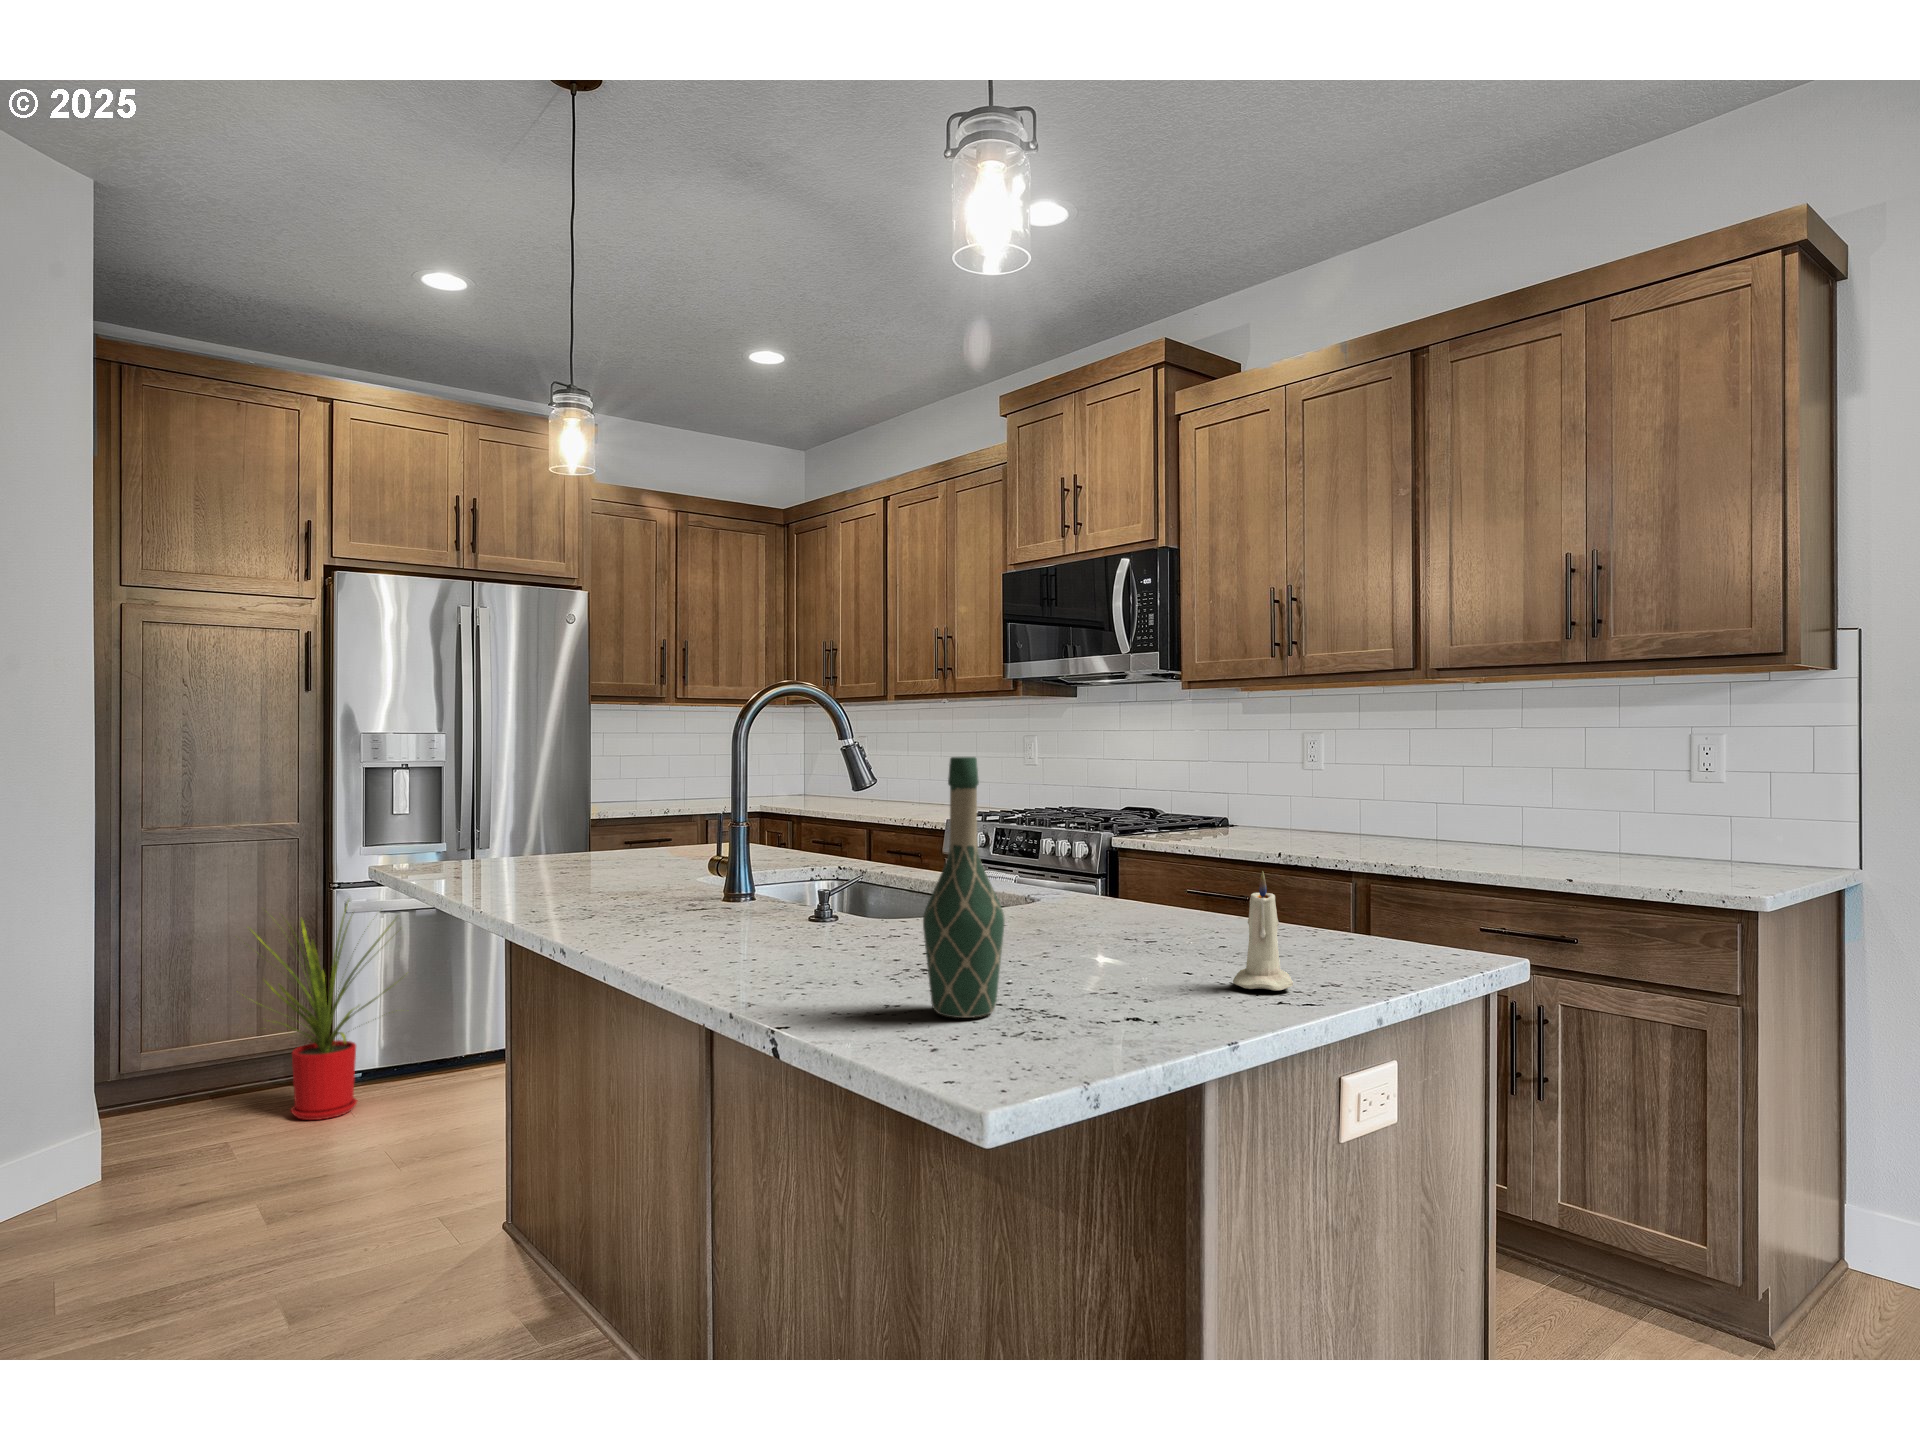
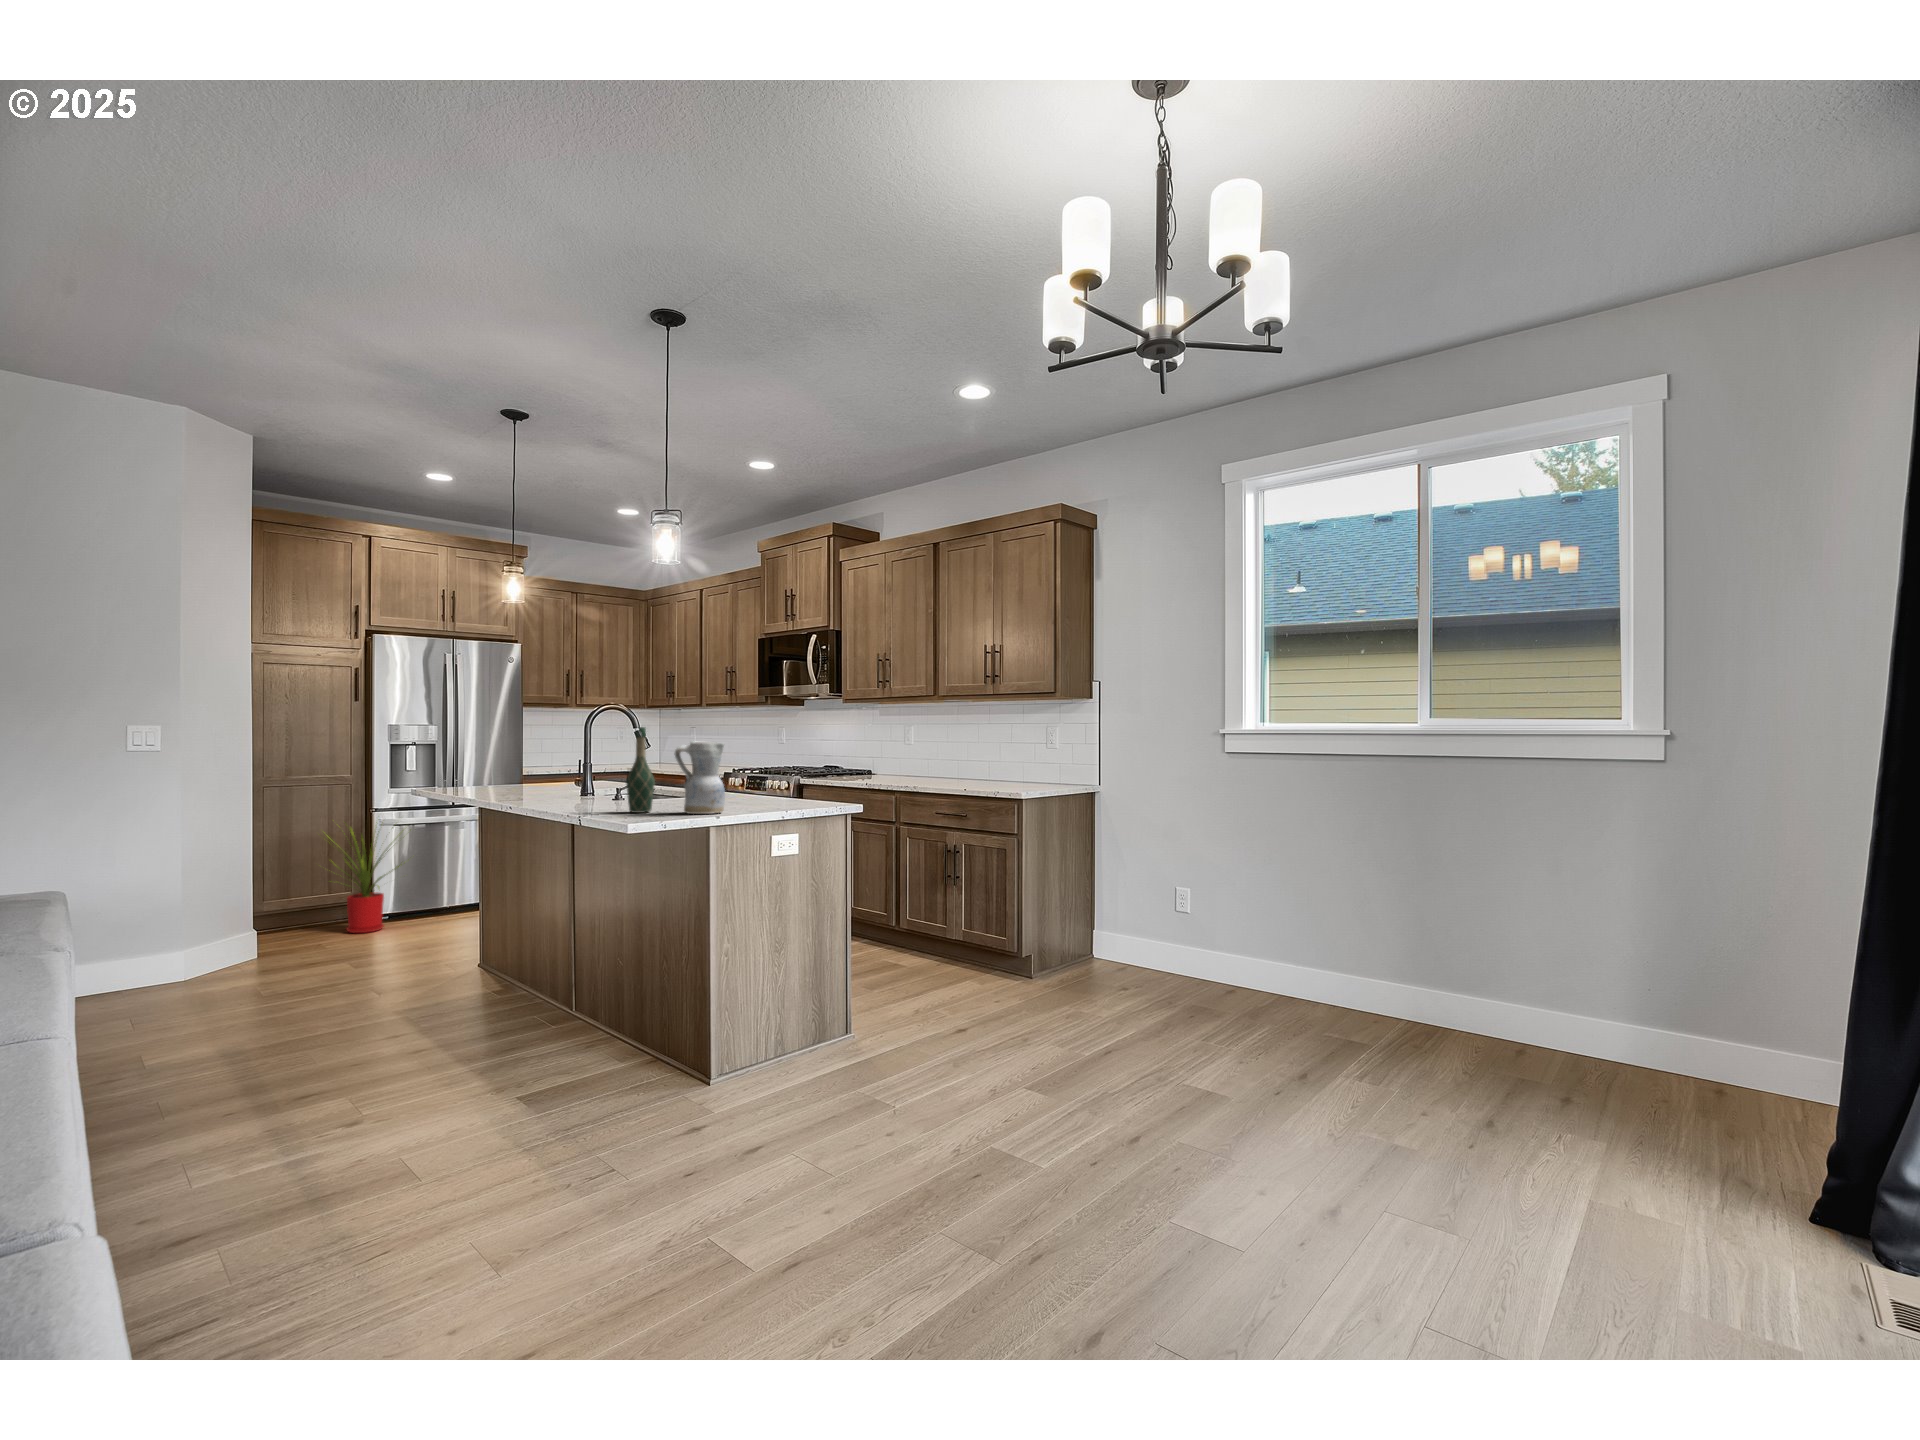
ceramic pitcher: none [1076,801,1232,1035] -> present [675,741,725,814]
candle: present [1233,871,1293,991] -> none [745,768,767,808]

